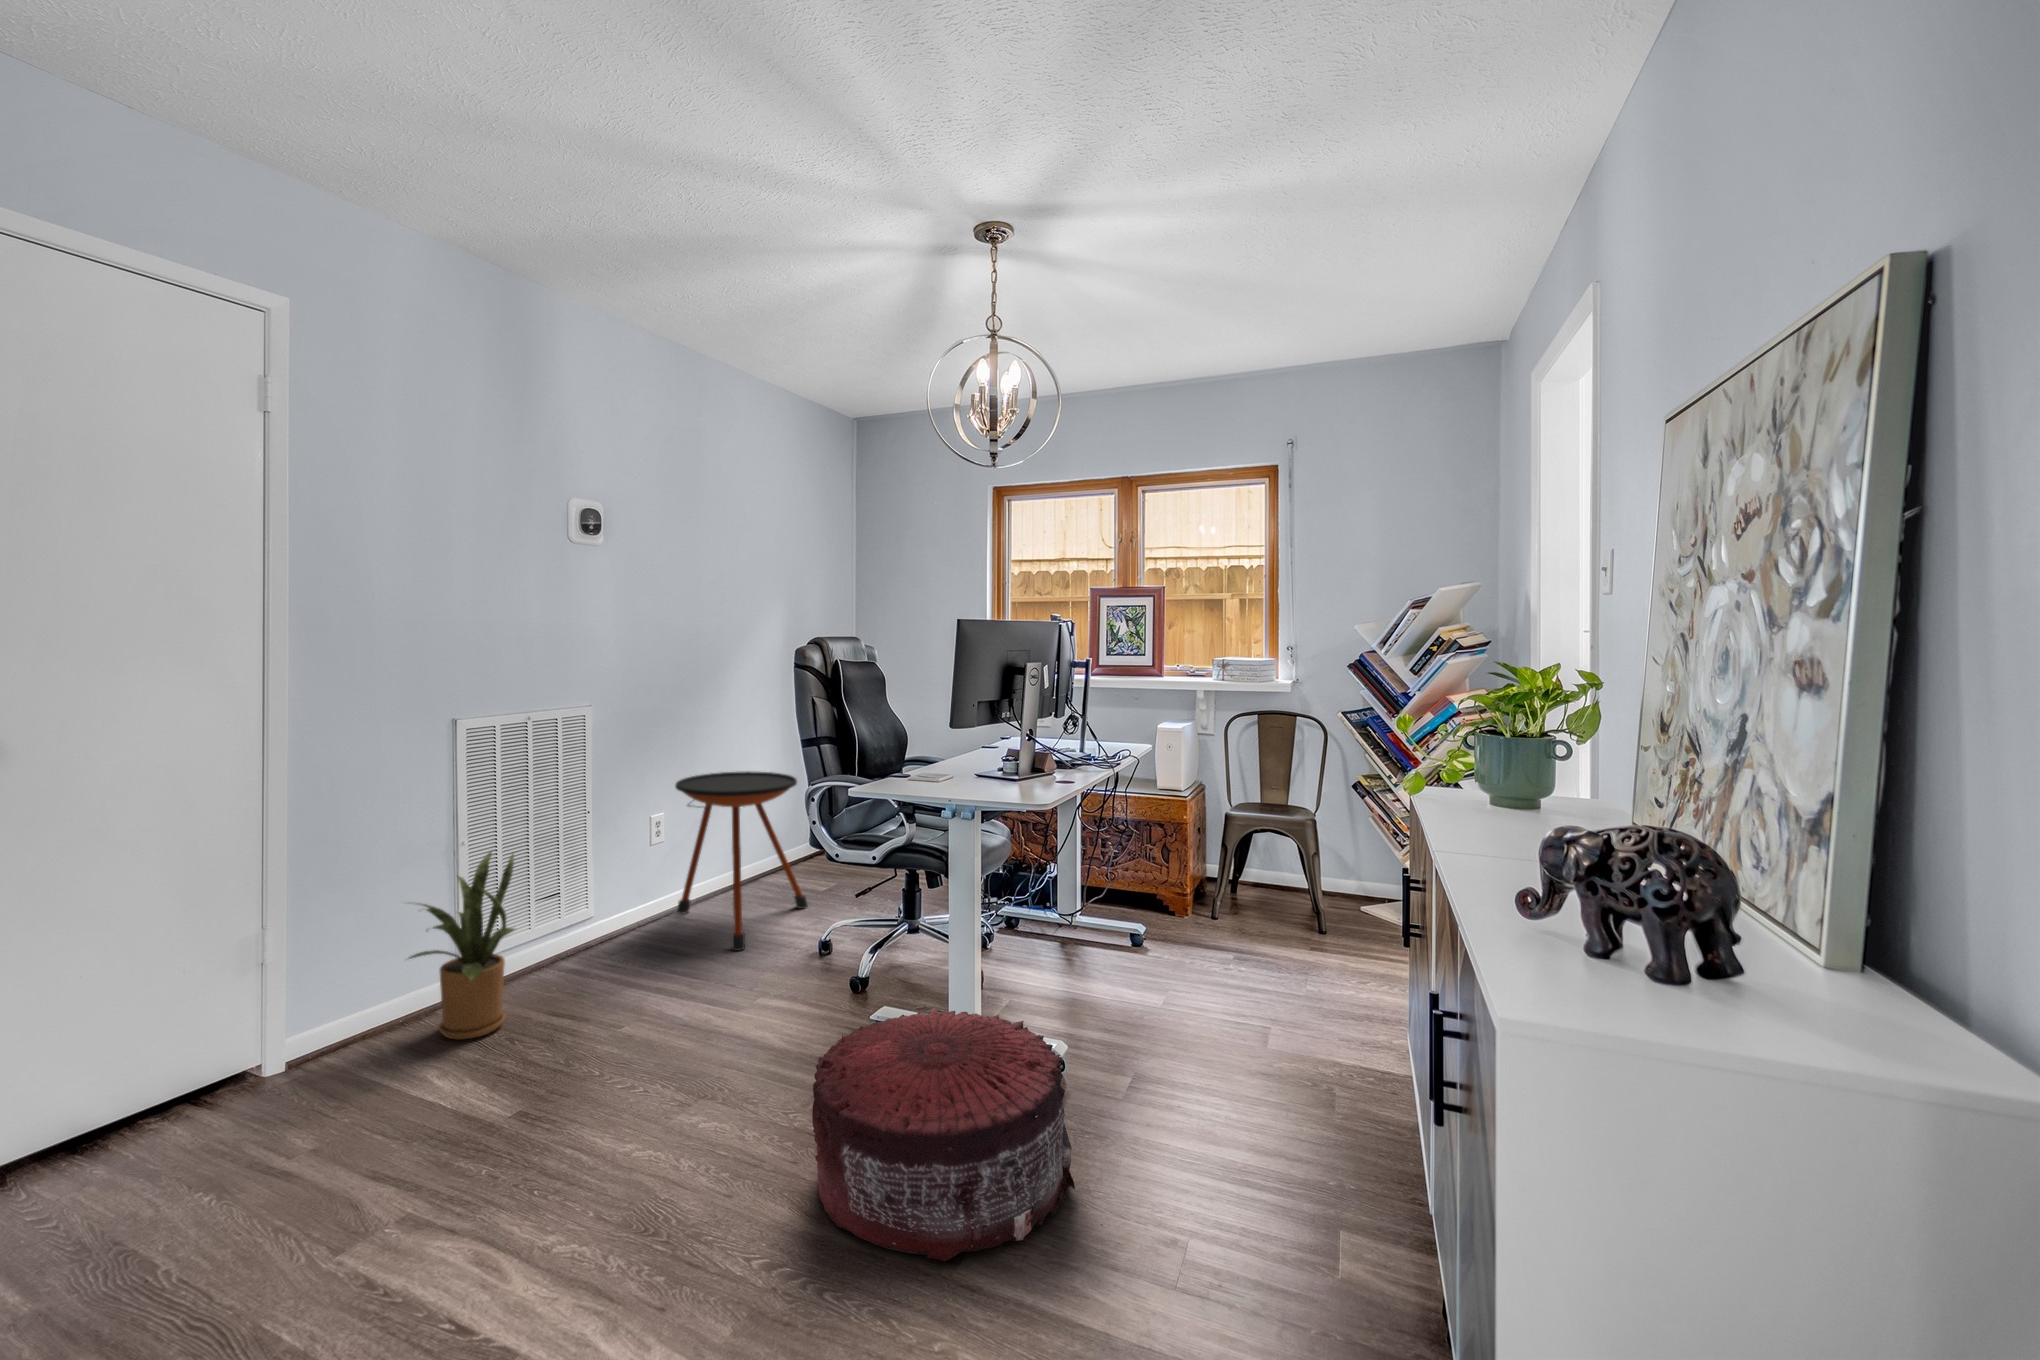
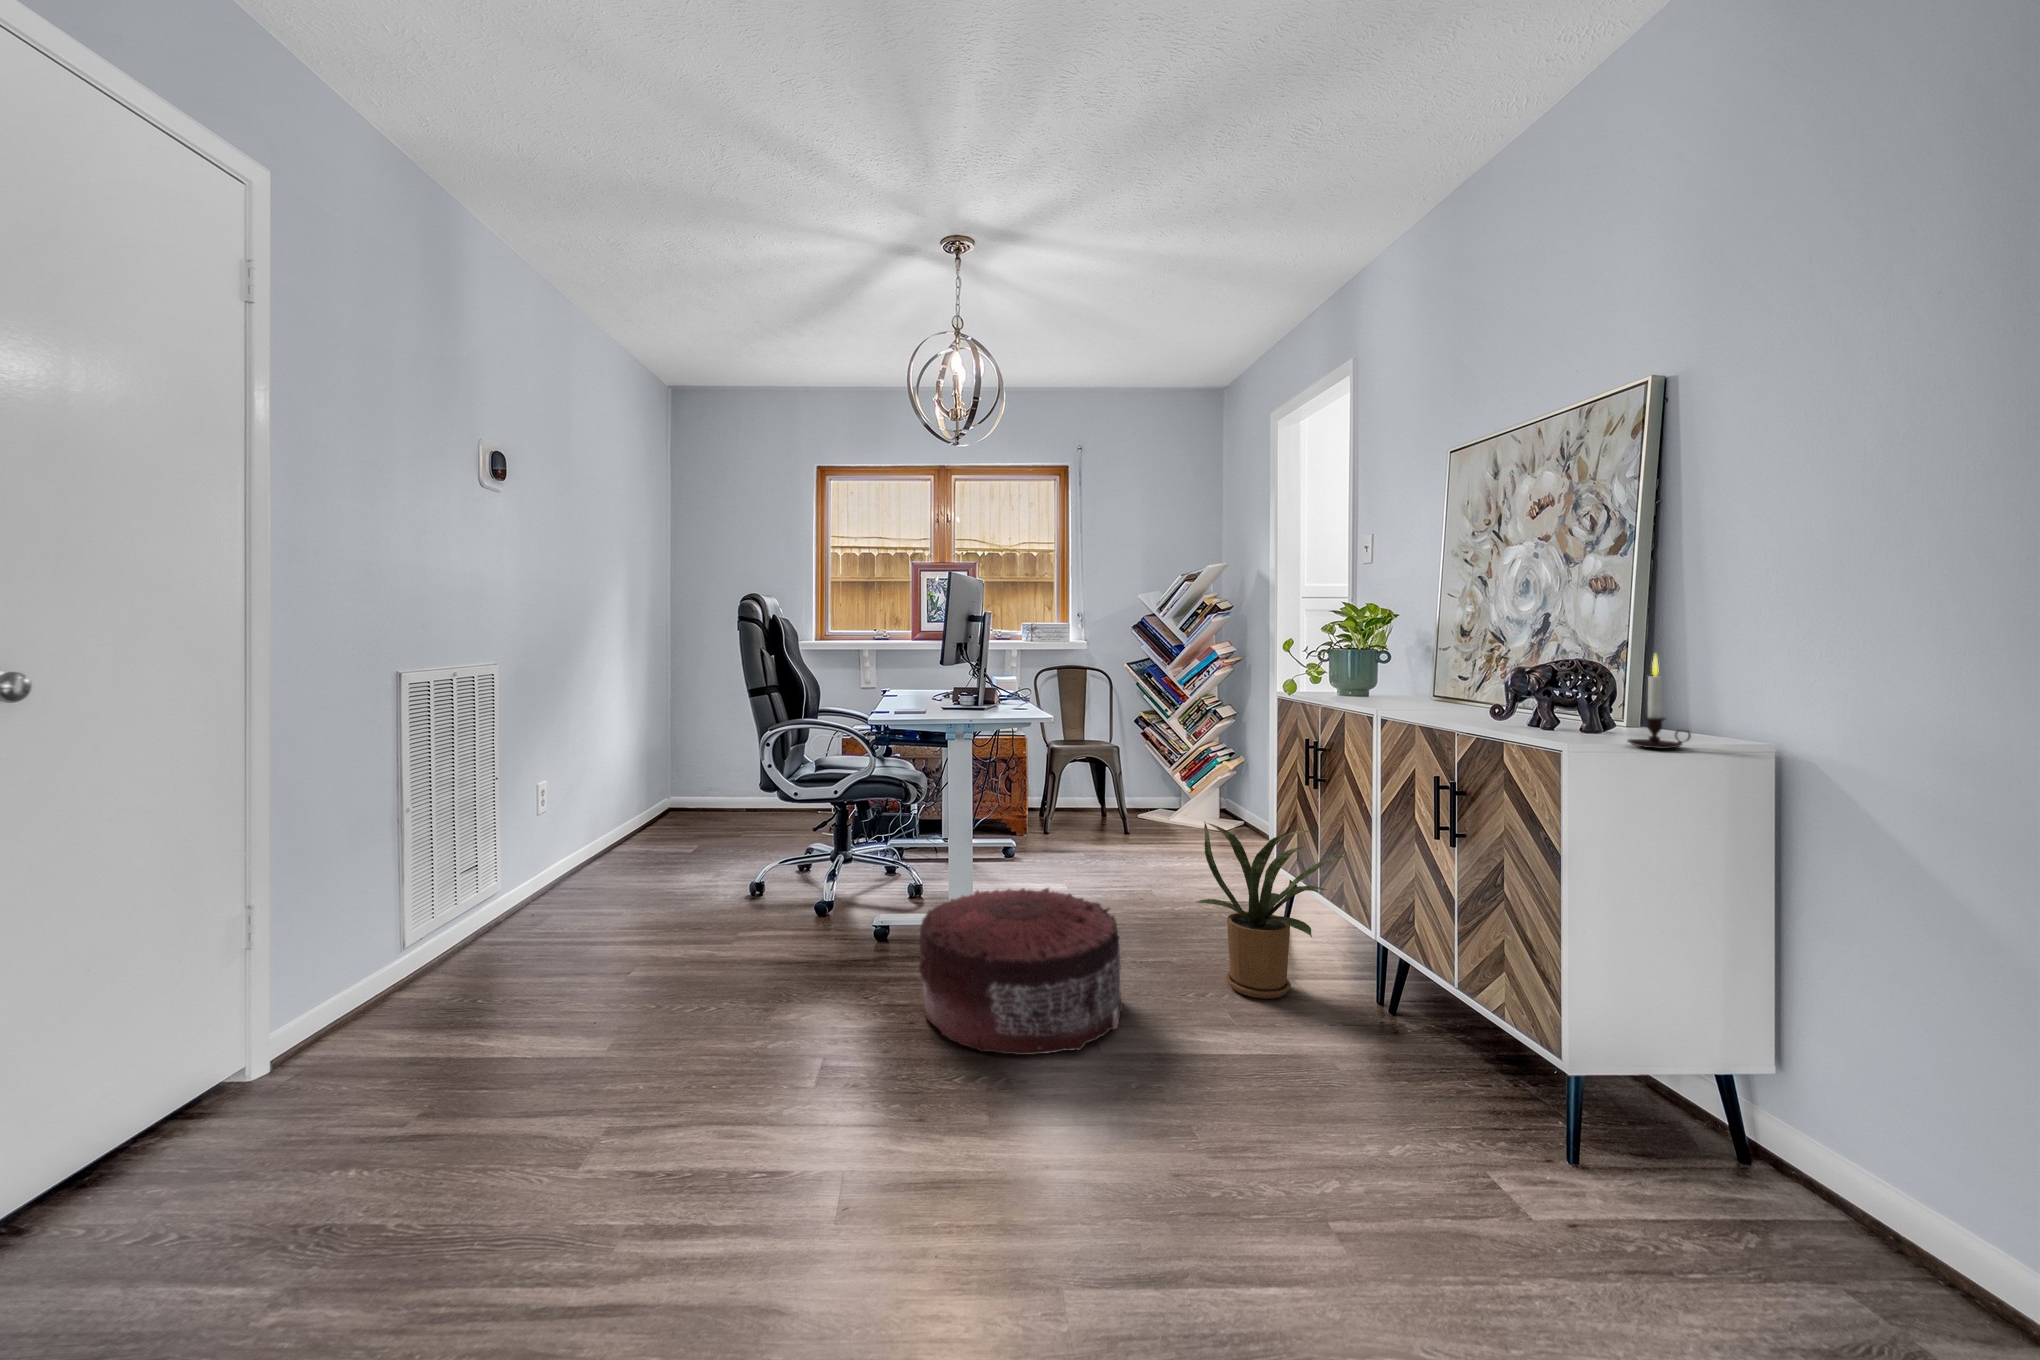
side table: present [675,771,808,951] -> none [566,736,699,902]
candle: none [1750,831,1905,1036] -> present [1628,655,1691,749]
house plant: present [408,852,516,1039] -> present [1196,823,1345,999]

